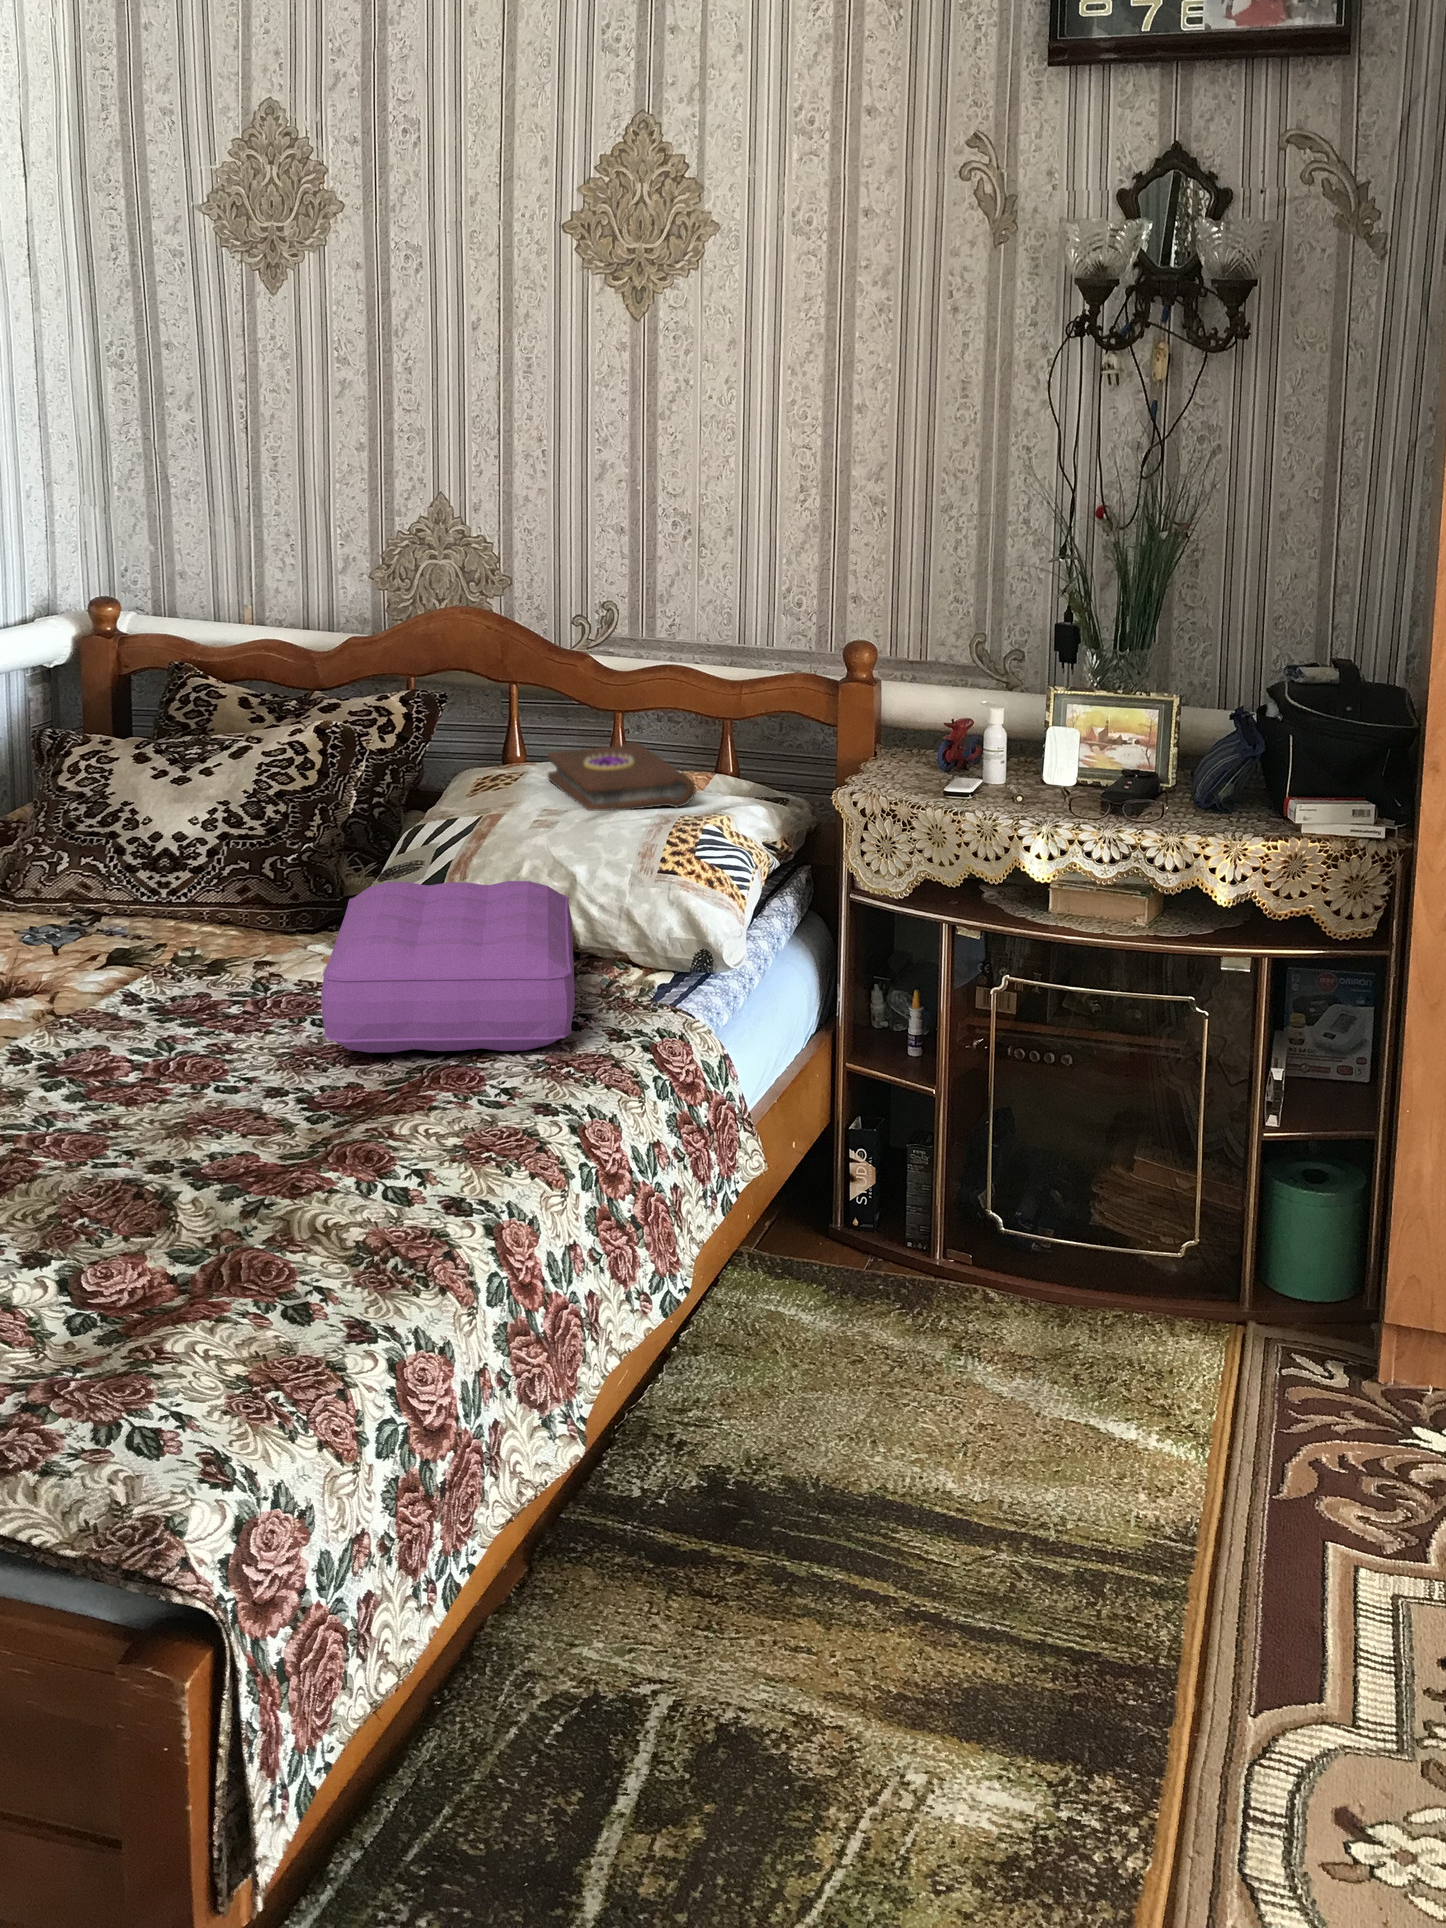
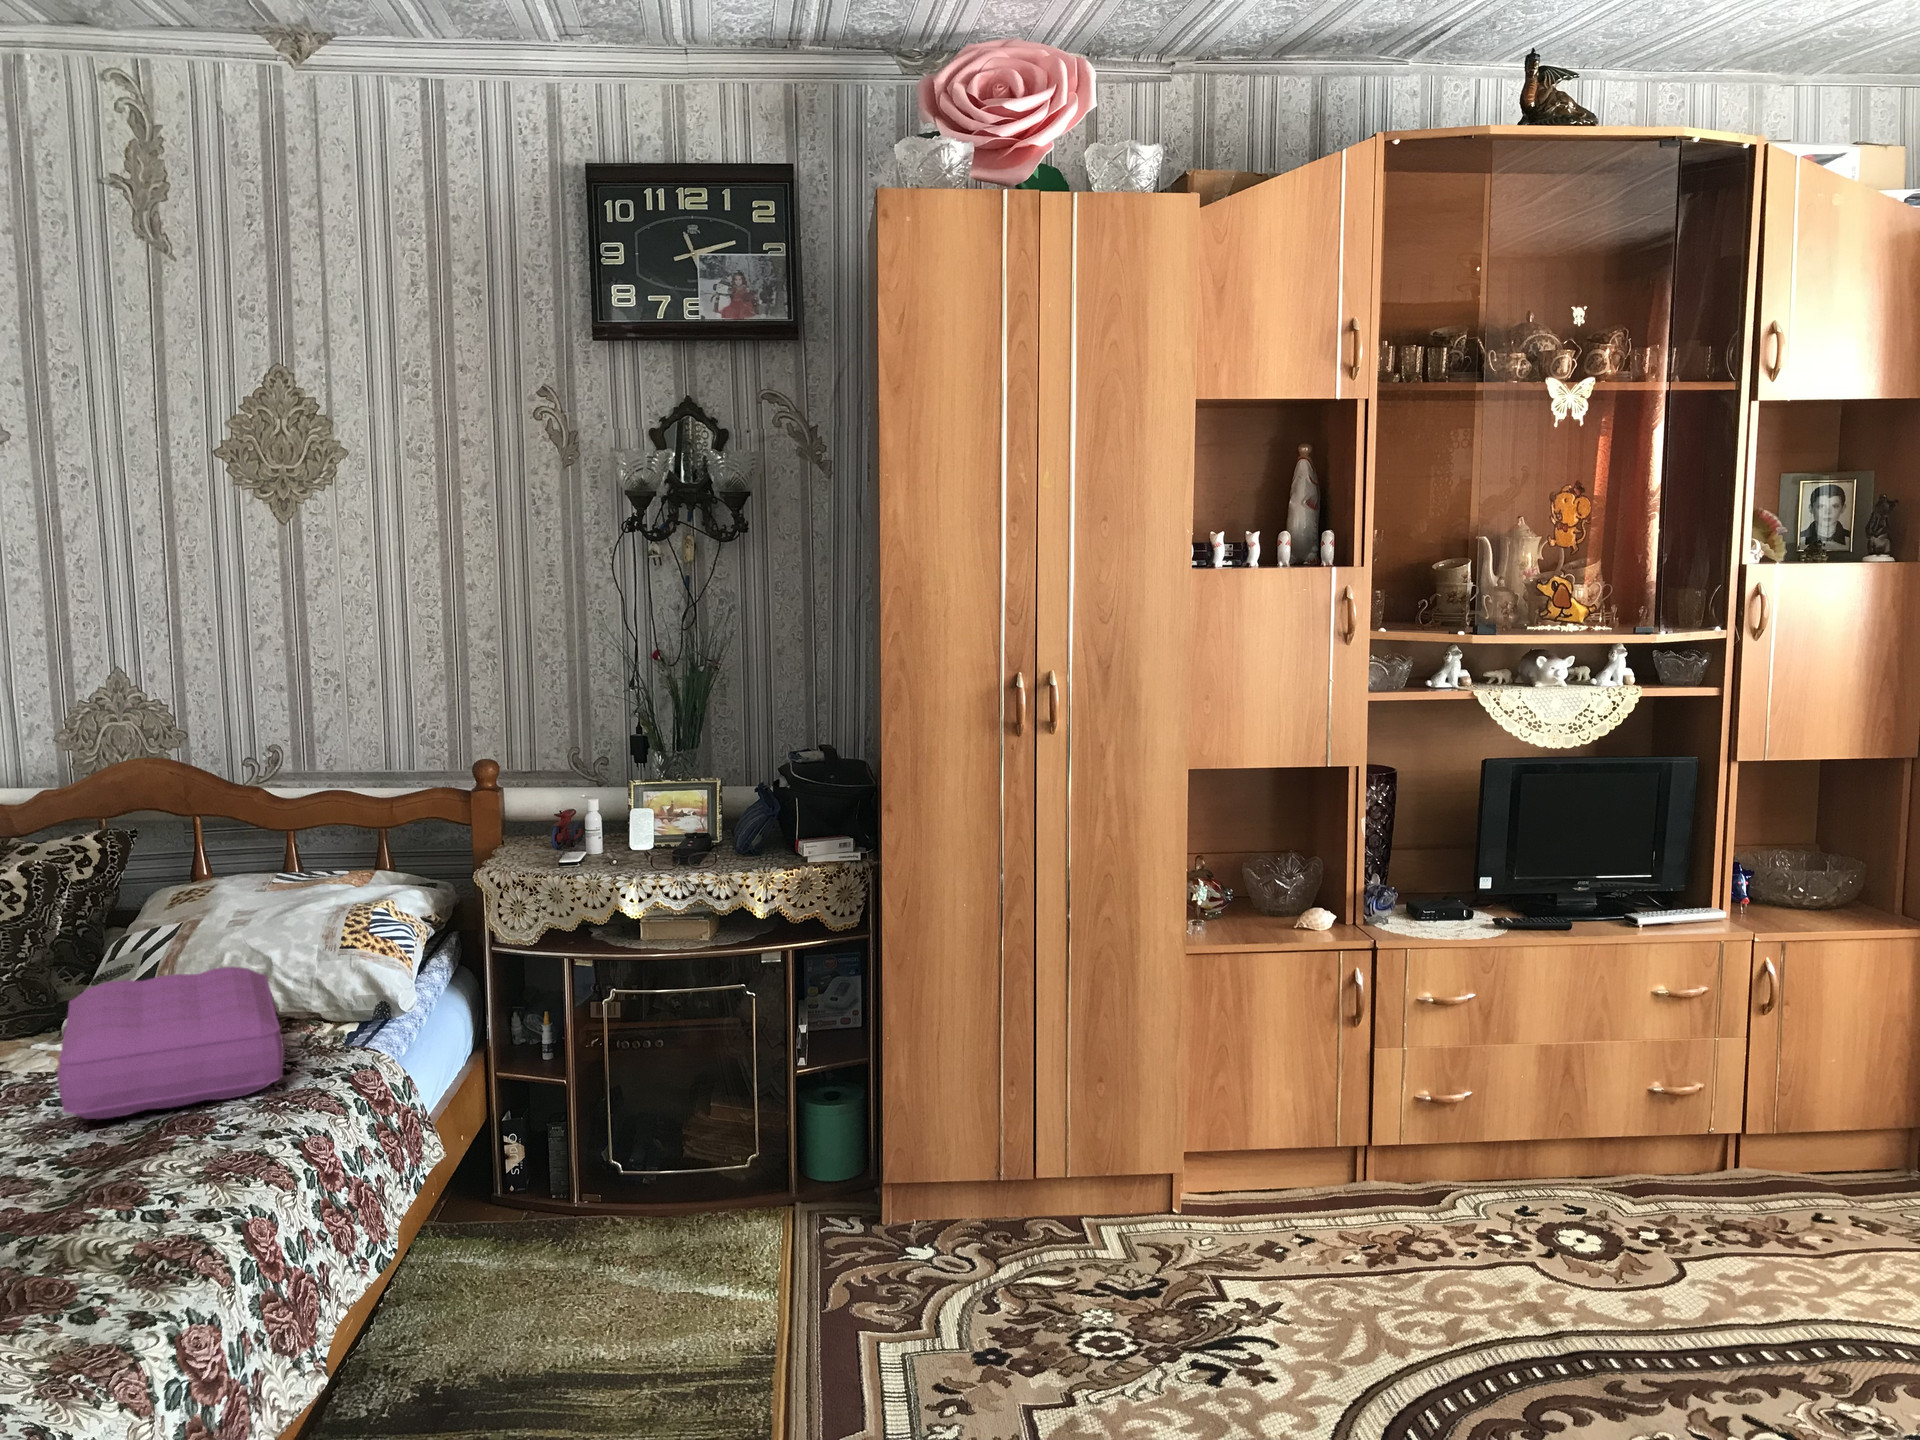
book: present [547,742,696,811] -> none [233,851,365,910]

